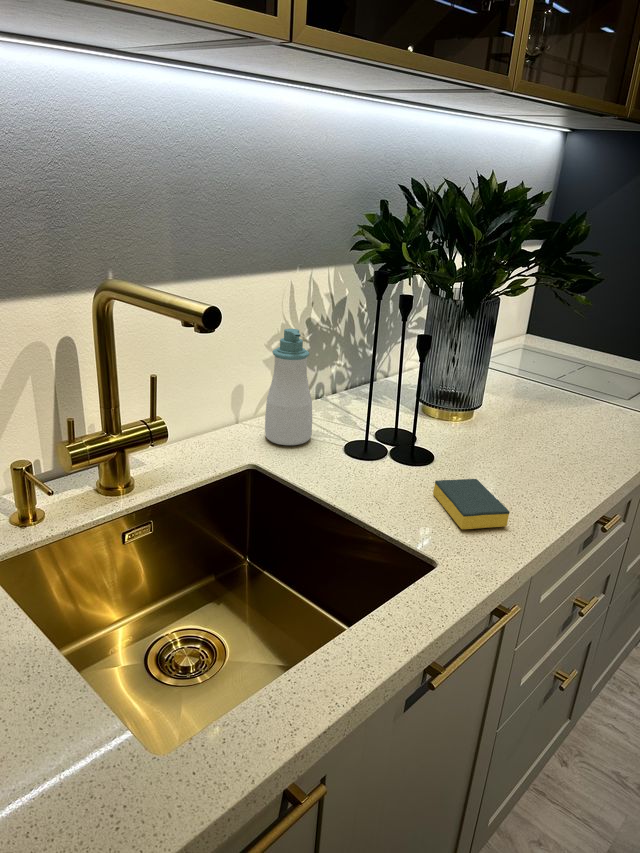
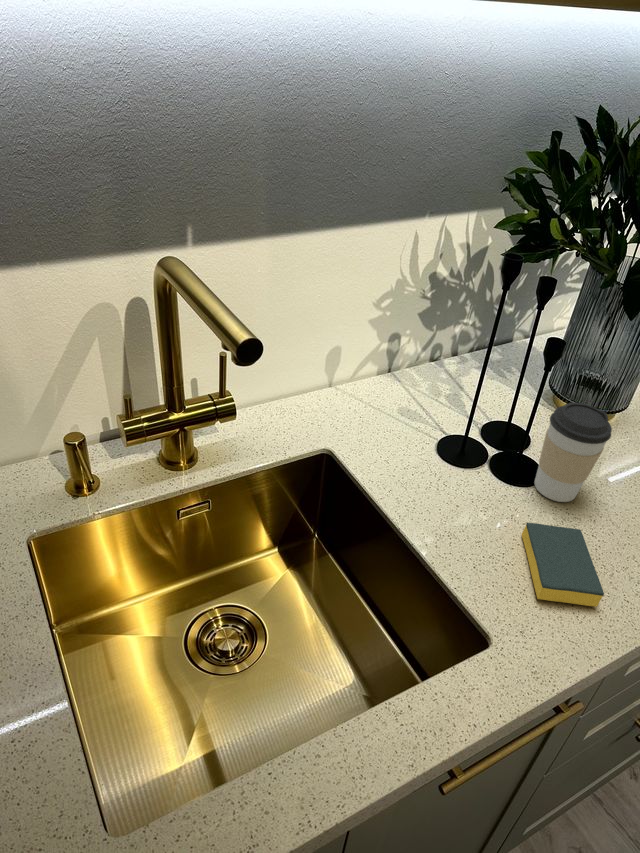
soap bottle: present [265,329,312,445] -> none [354,298,416,429]
coffee cup: none [429,387,479,470] -> present [535,403,612,502]

